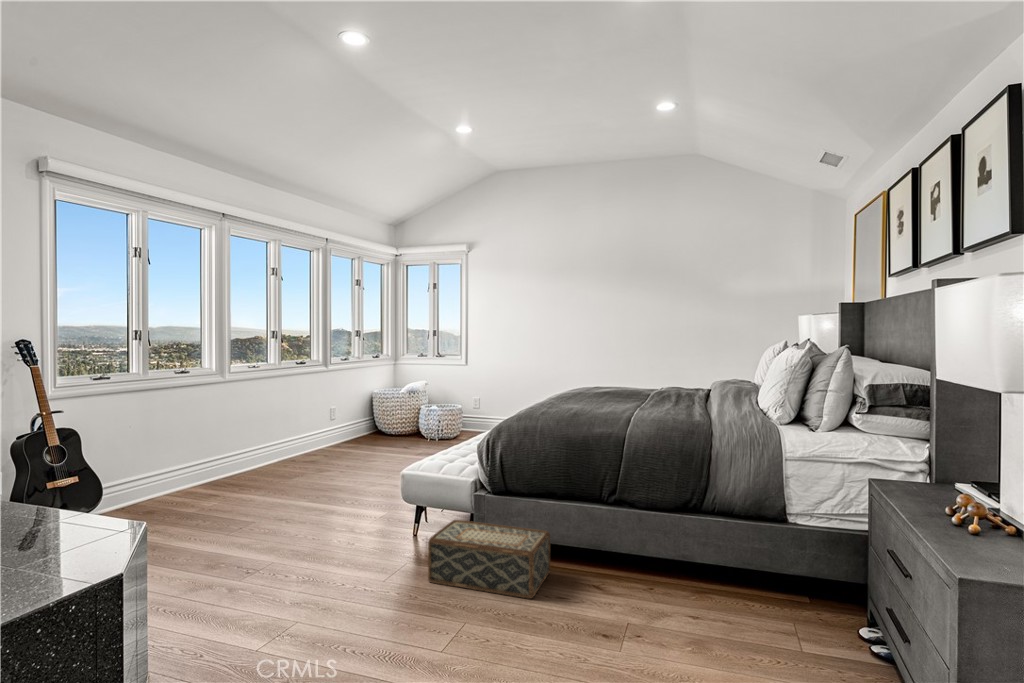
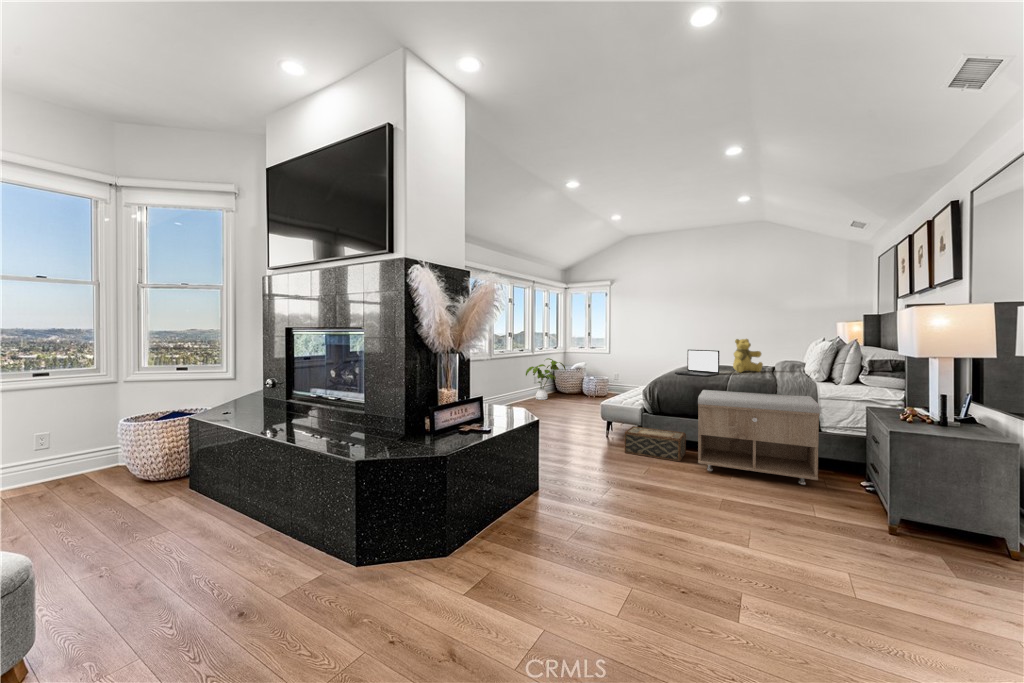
teddy bear: none [643,343,691,405] -> present [733,339,763,372]
laptop: none [539,363,617,416] -> present [675,350,719,377]
house plant: none [307,376,382,451] -> present [526,358,566,400]
storage bench: none [561,446,792,649] -> present [698,390,820,485]

